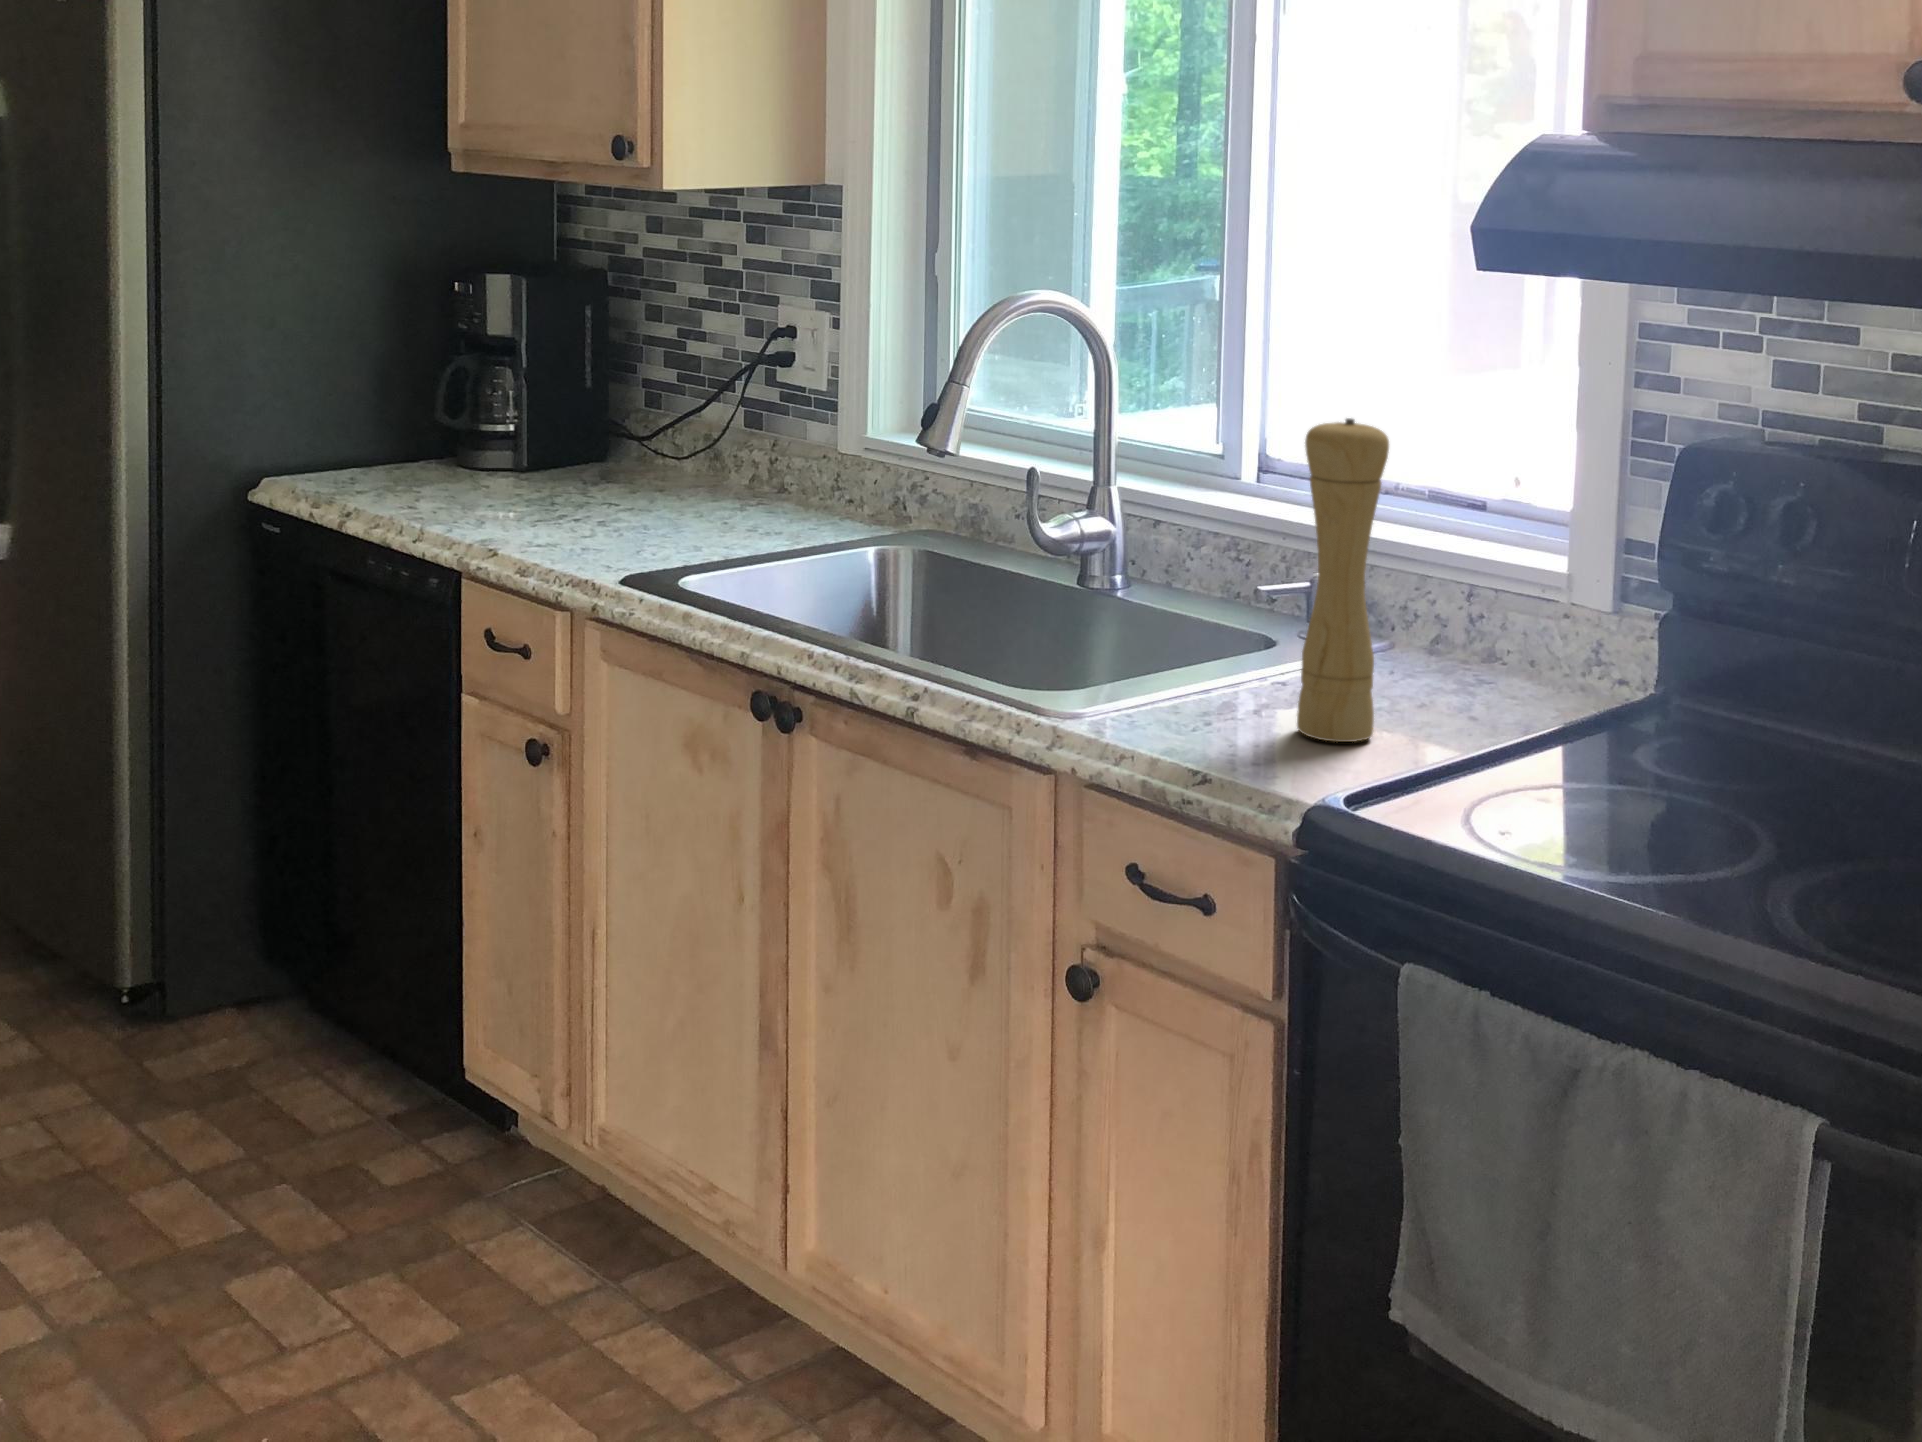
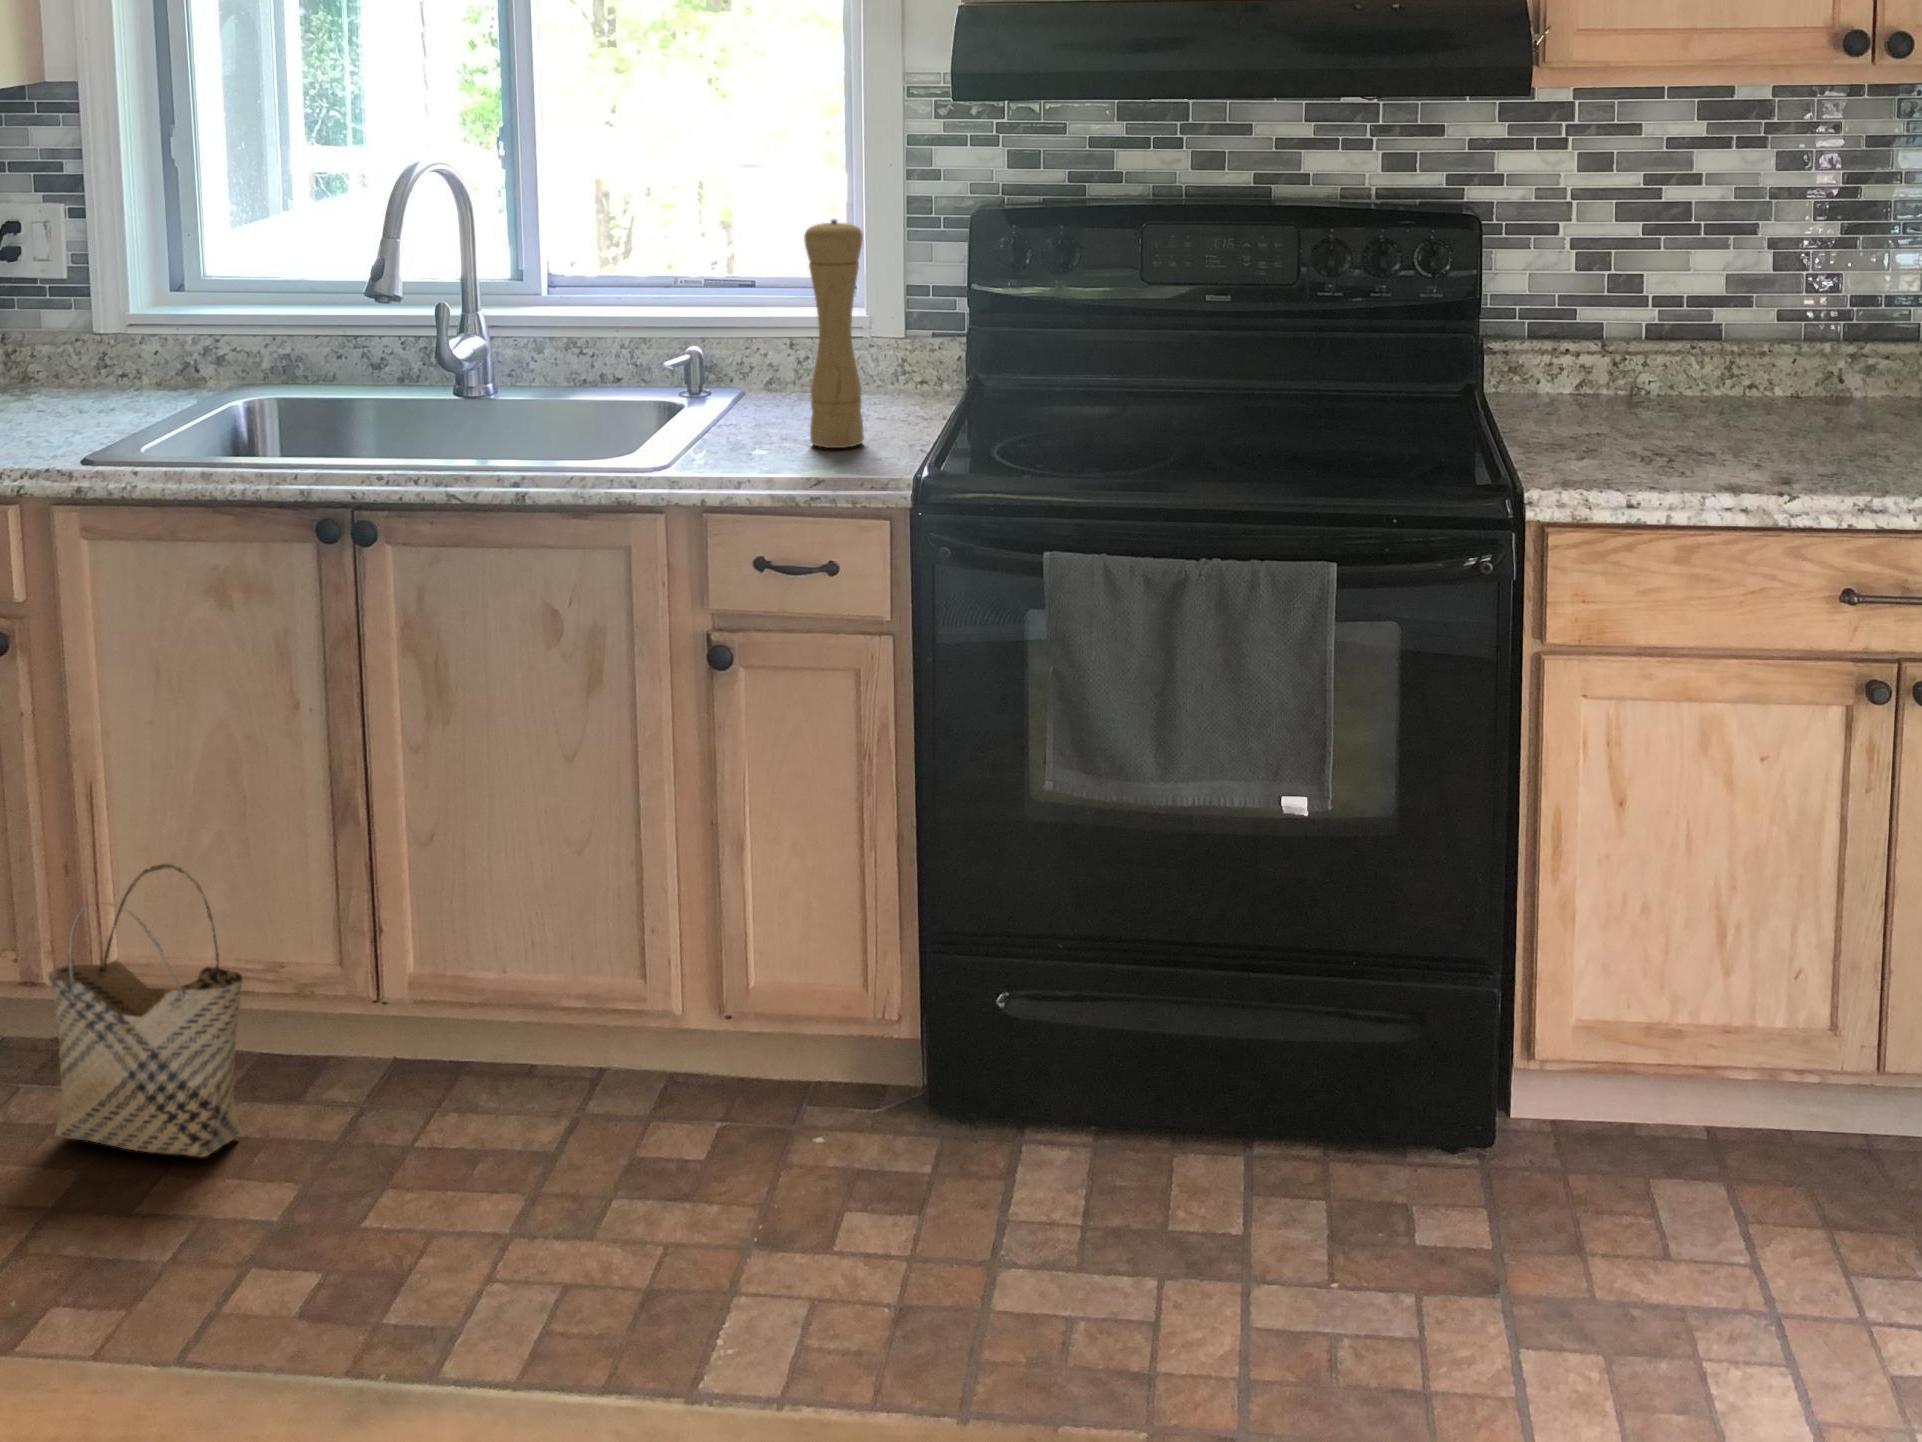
woven basket: none [456,1025,613,1362] -> present [48,864,243,1157]

